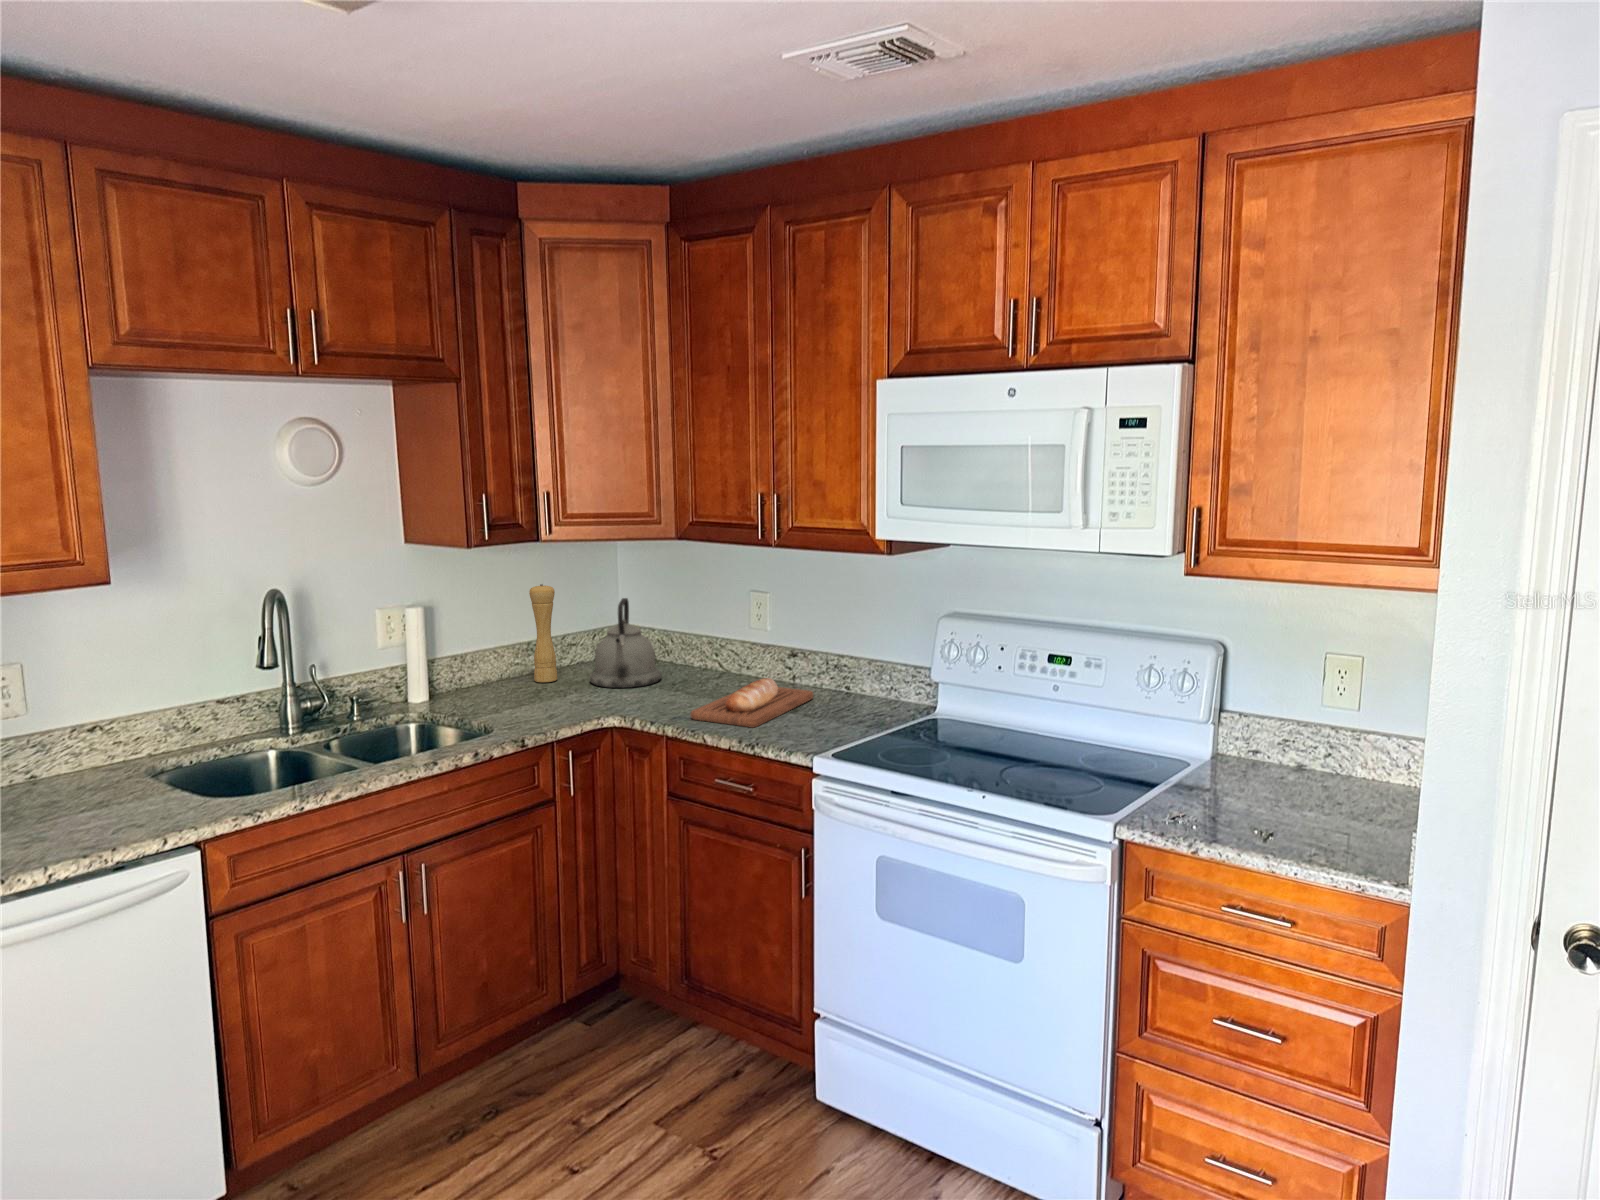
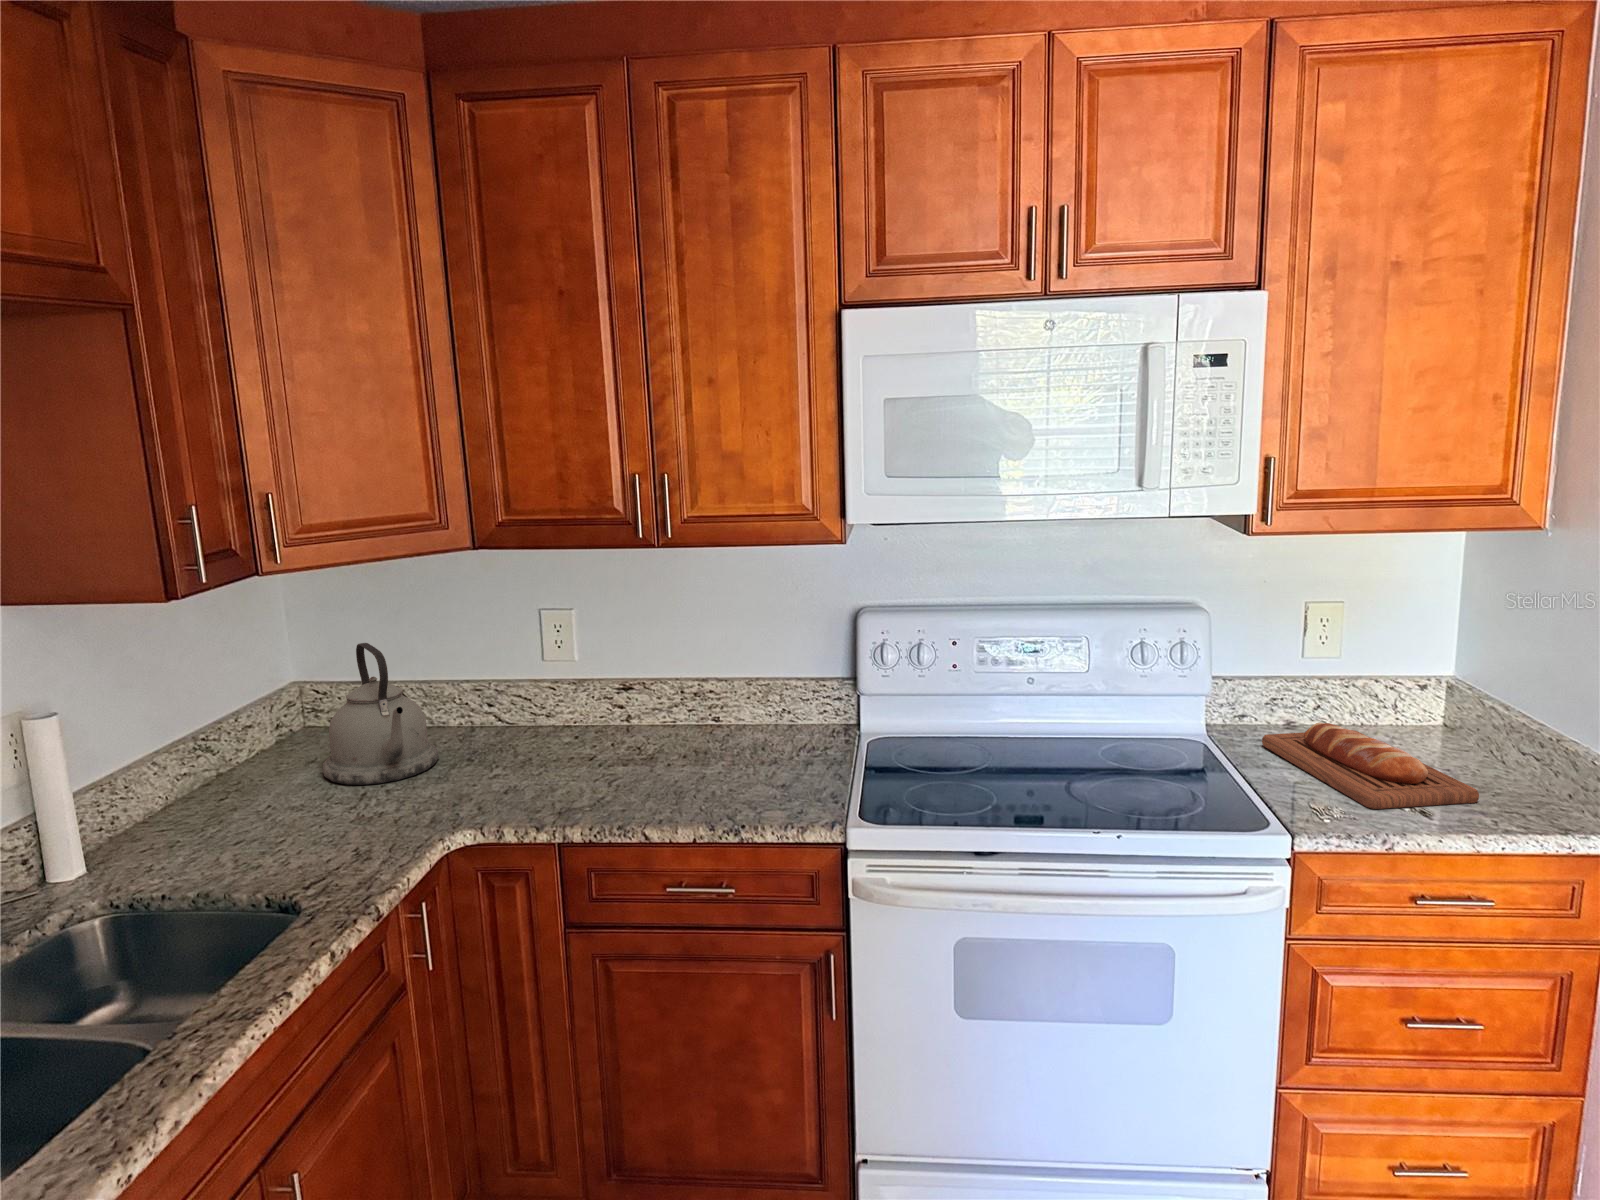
pepper mill: present [529,584,557,682] -> none [204,639,266,798]
bread loaf: present [690,678,813,728] -> present [1262,722,1479,809]

